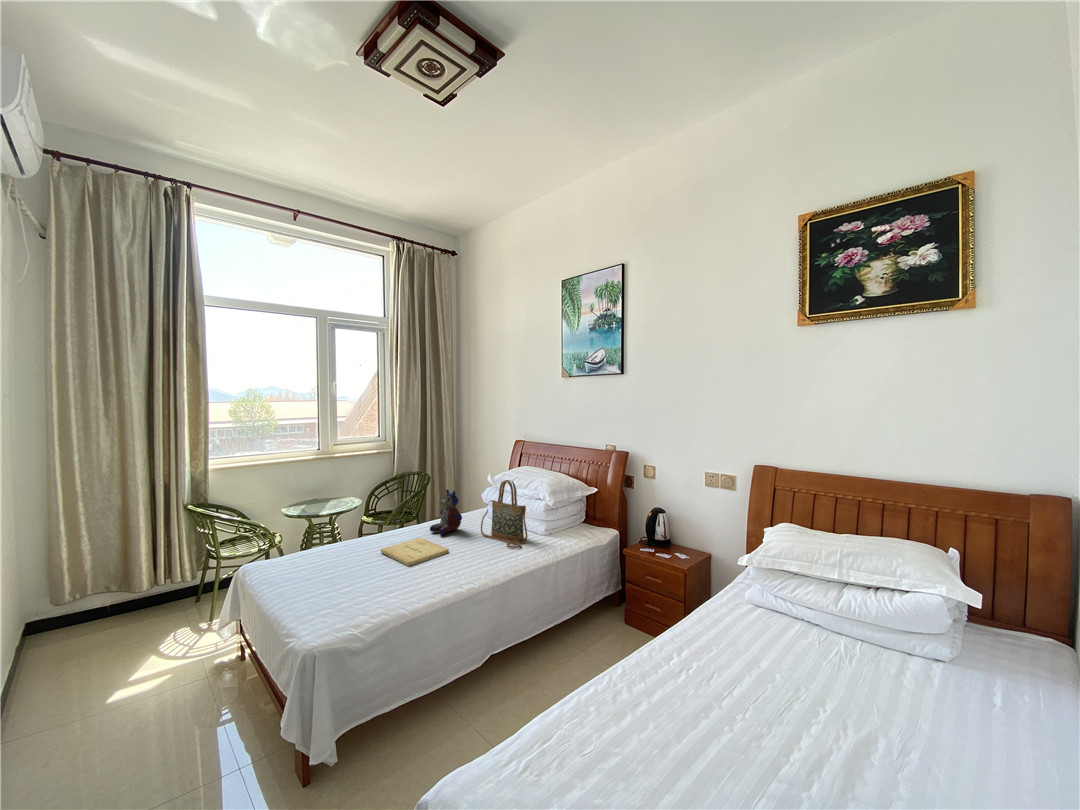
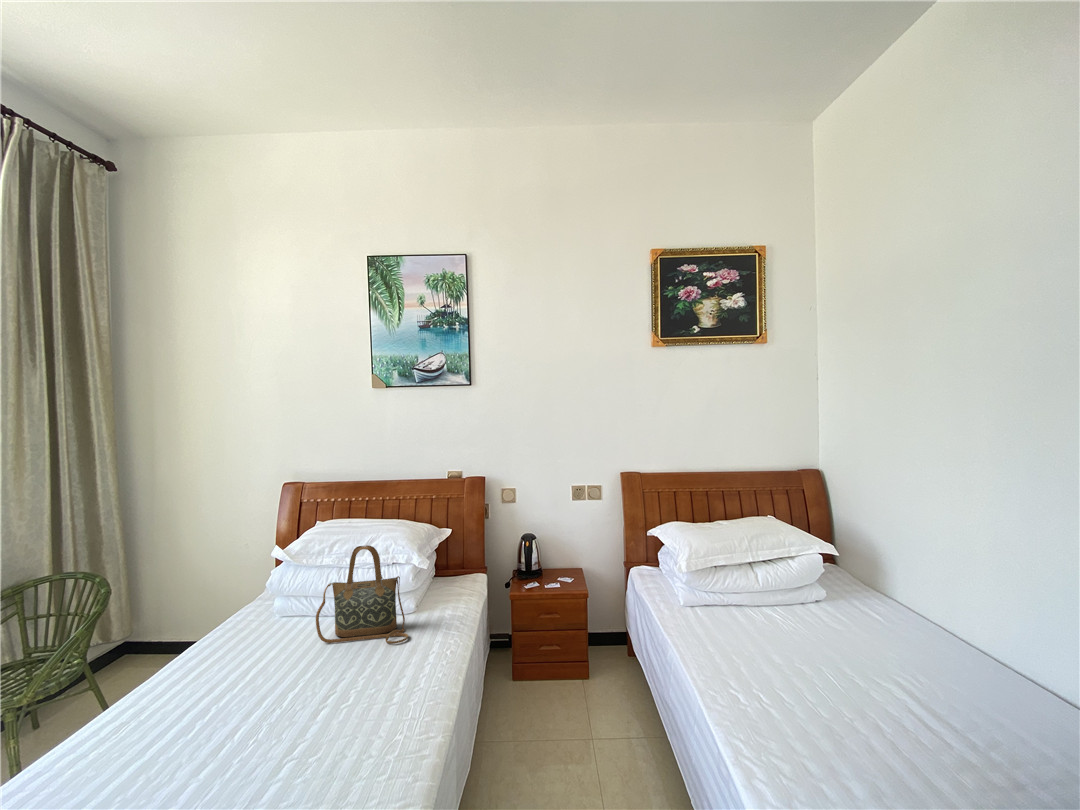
stuffed bear: present [430,489,462,535] -> none [211,587,278,672]
book: present [381,538,449,566] -> none [156,687,306,755]

